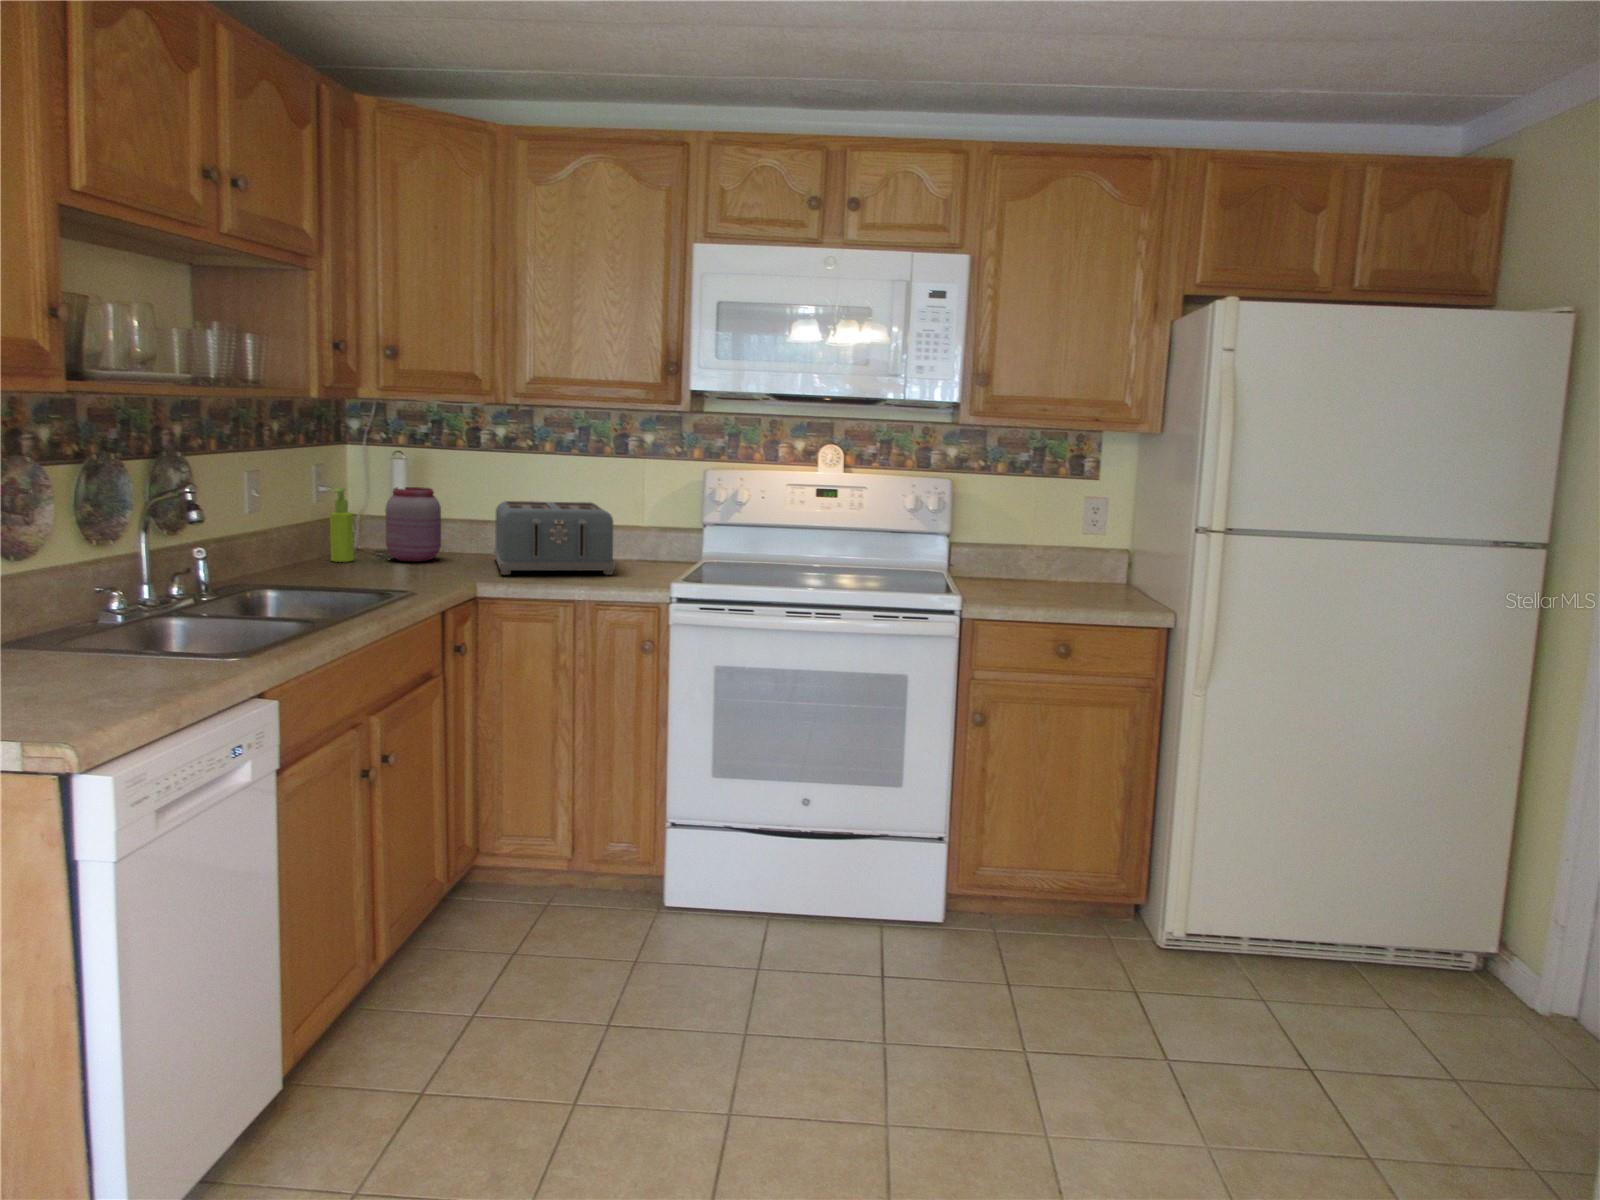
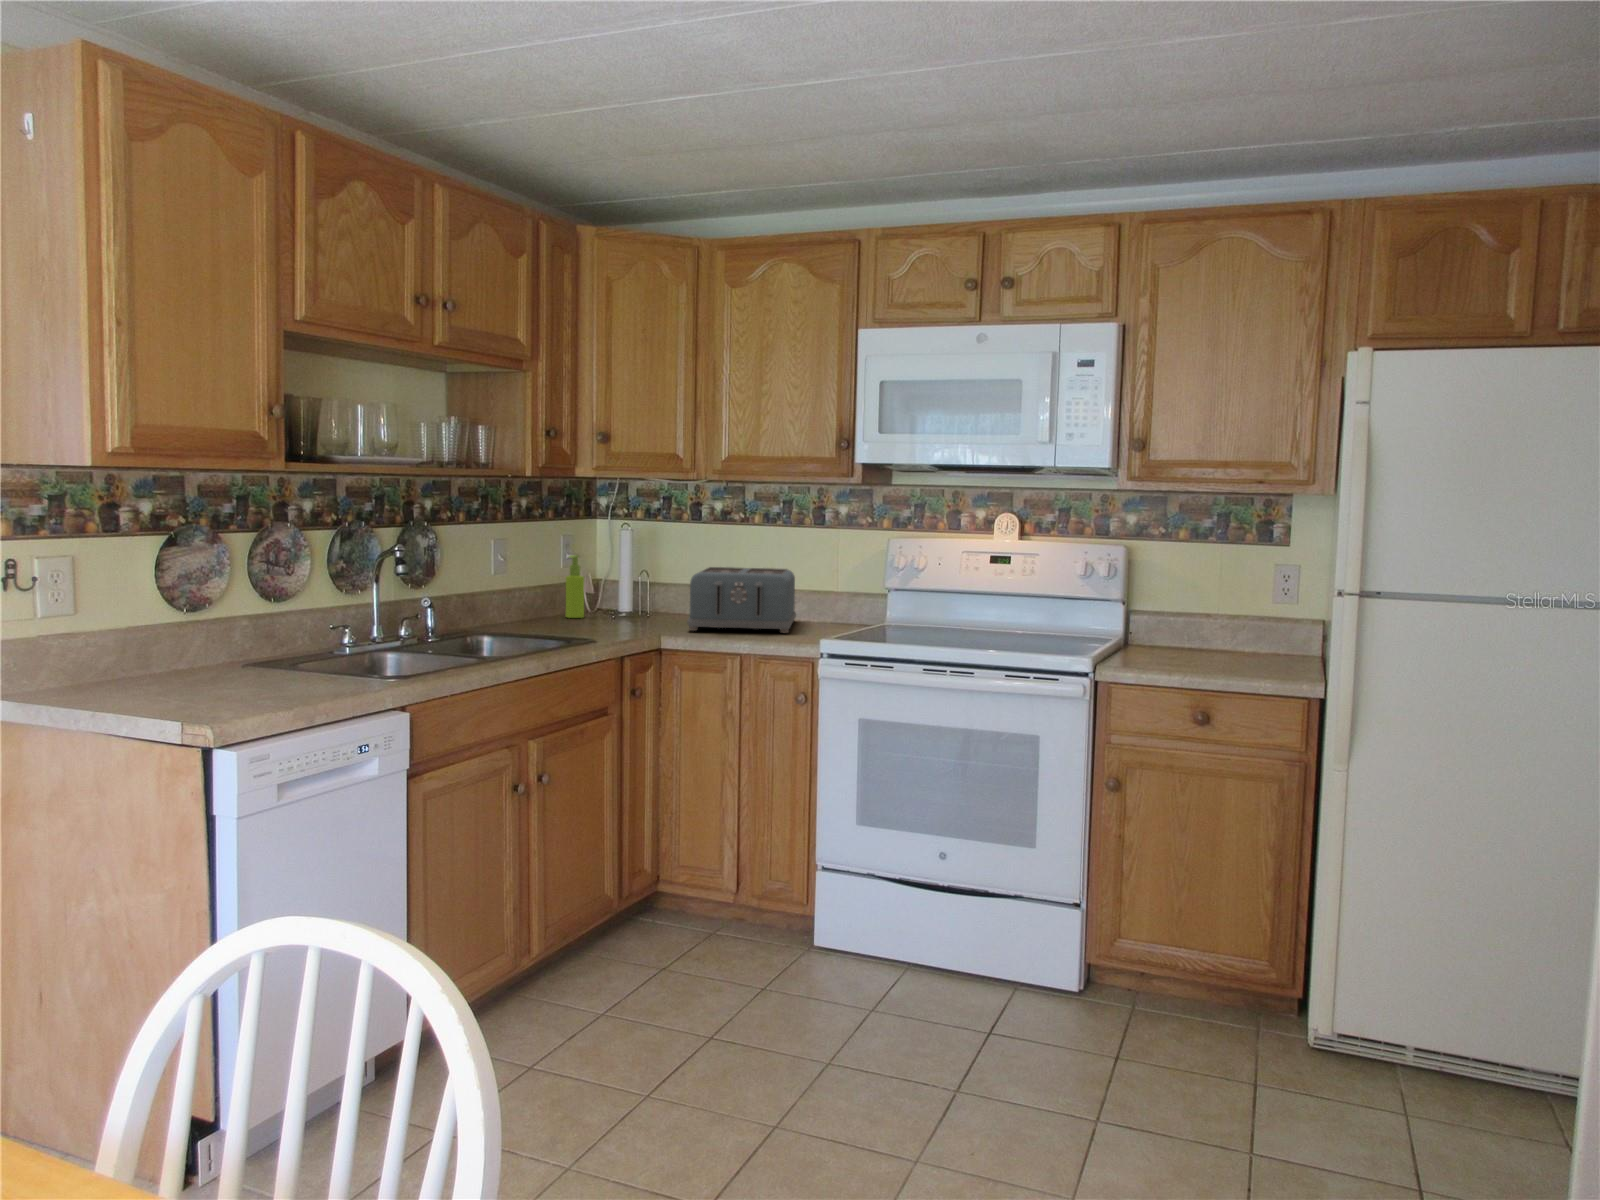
jar: present [385,487,441,561] -> none [611,555,657,619]

